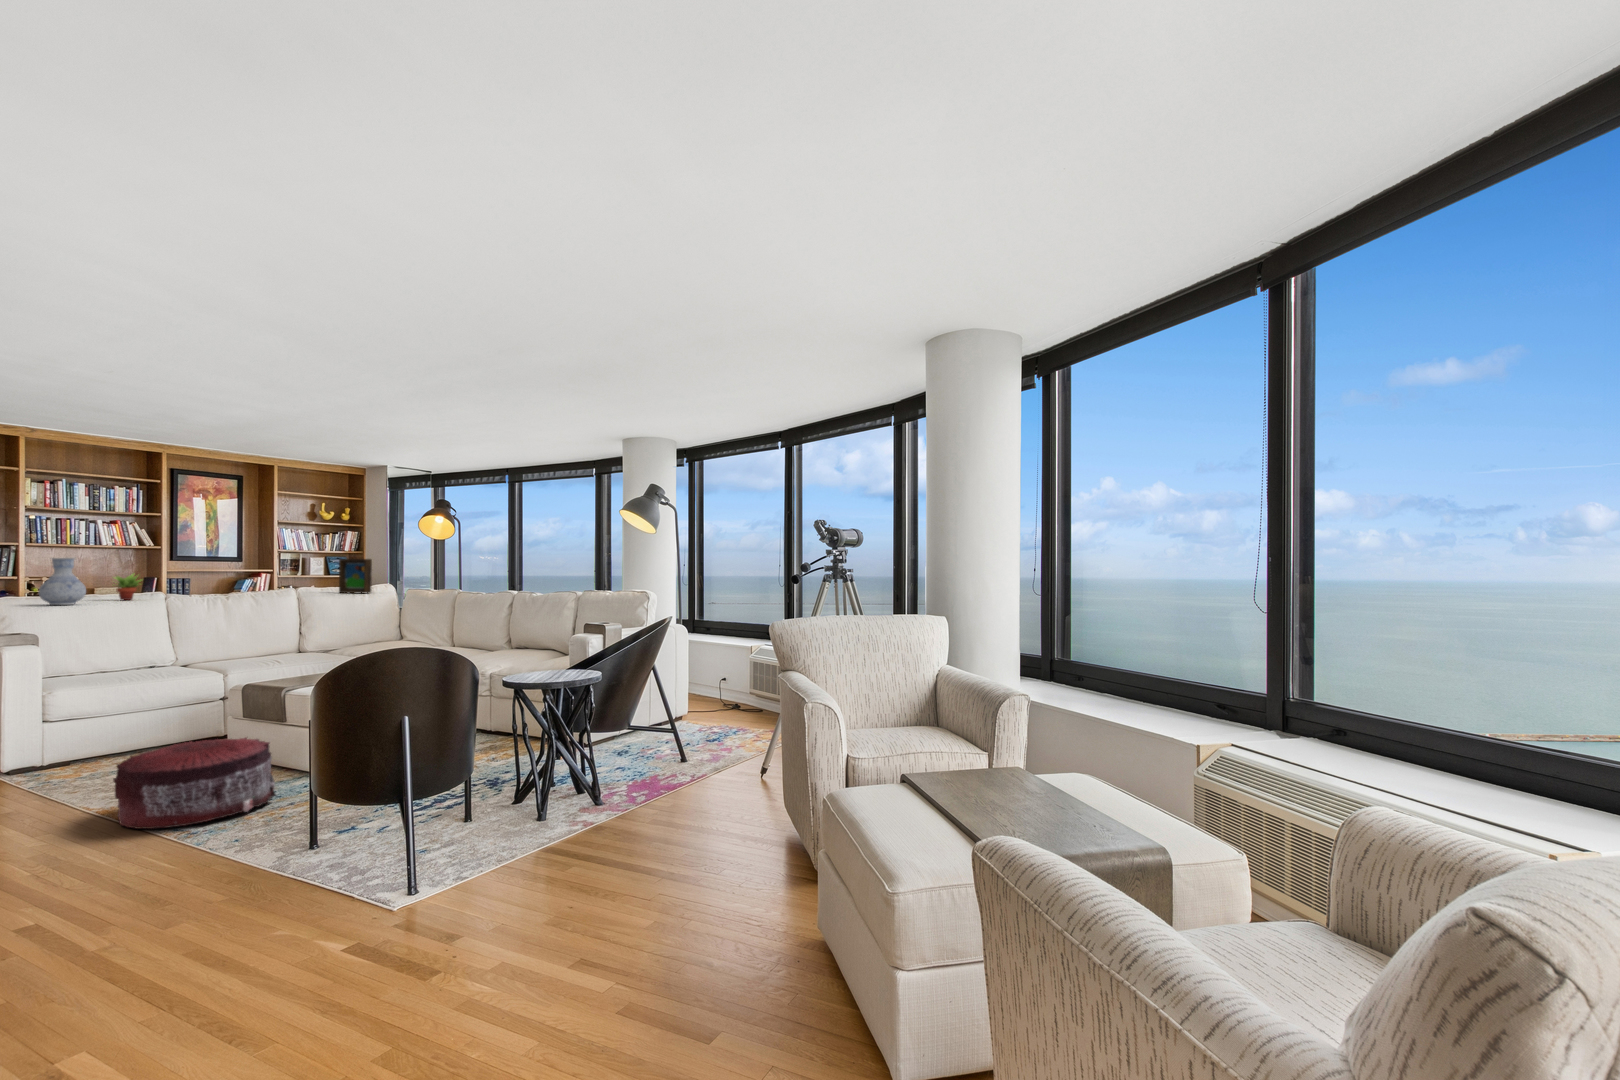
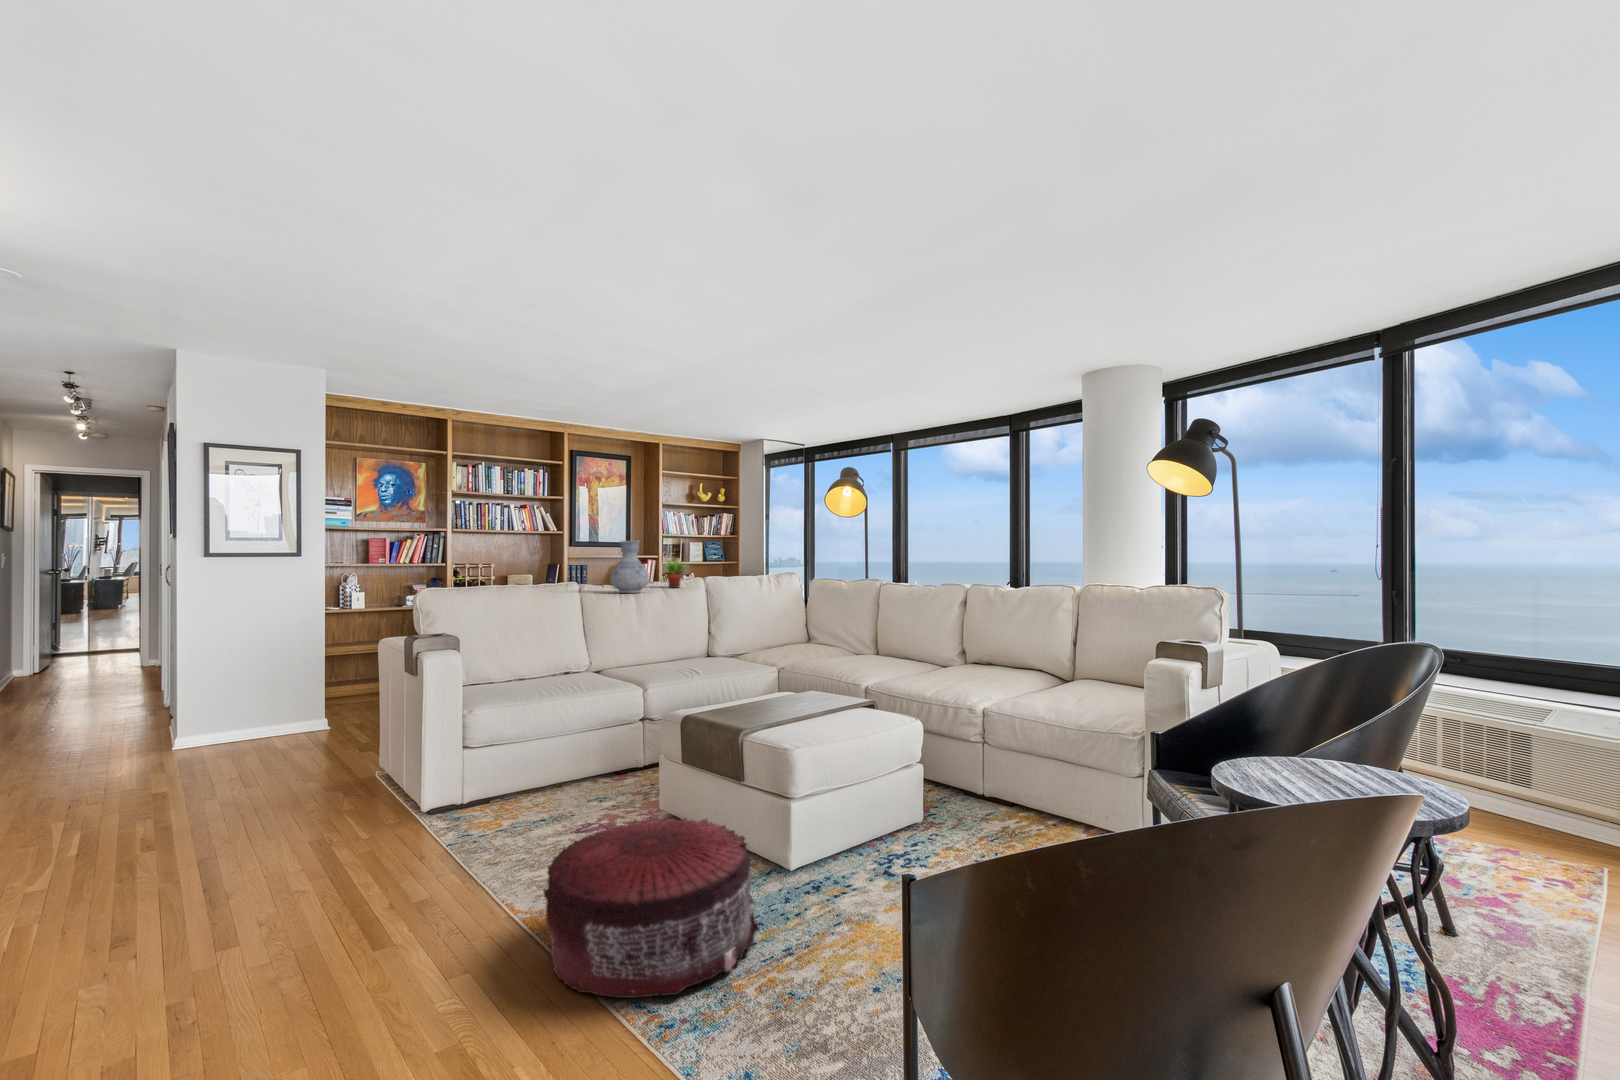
vase: present [39,558,86,605] -> present [610,541,649,593]
picture frame: present [339,559,372,593] -> none [746,542,783,585]
succulent plant: present [115,574,142,600] -> present [664,559,689,588]

